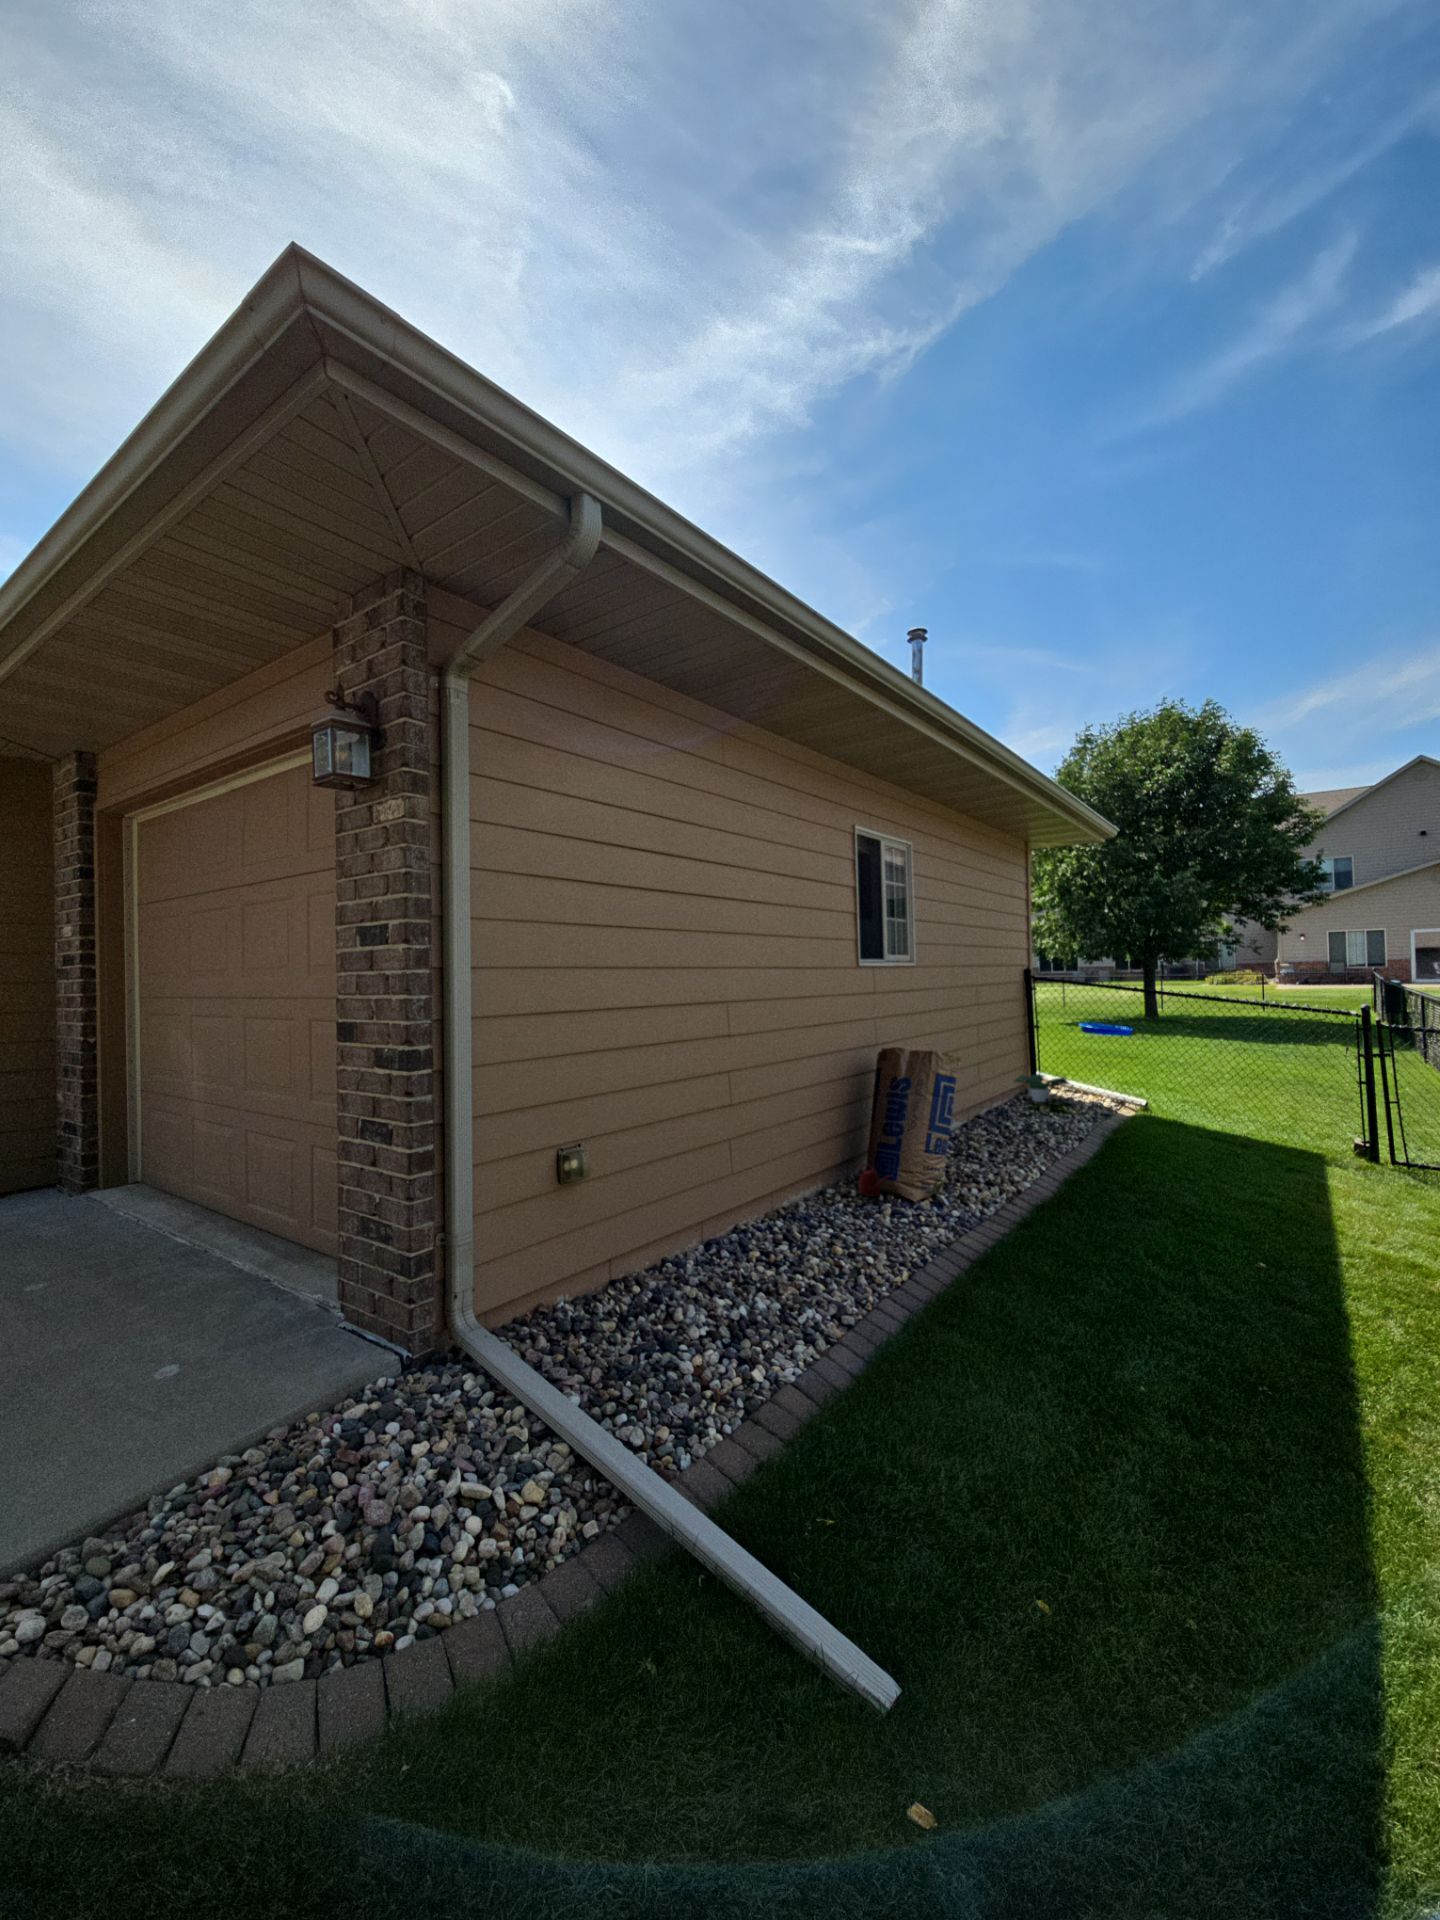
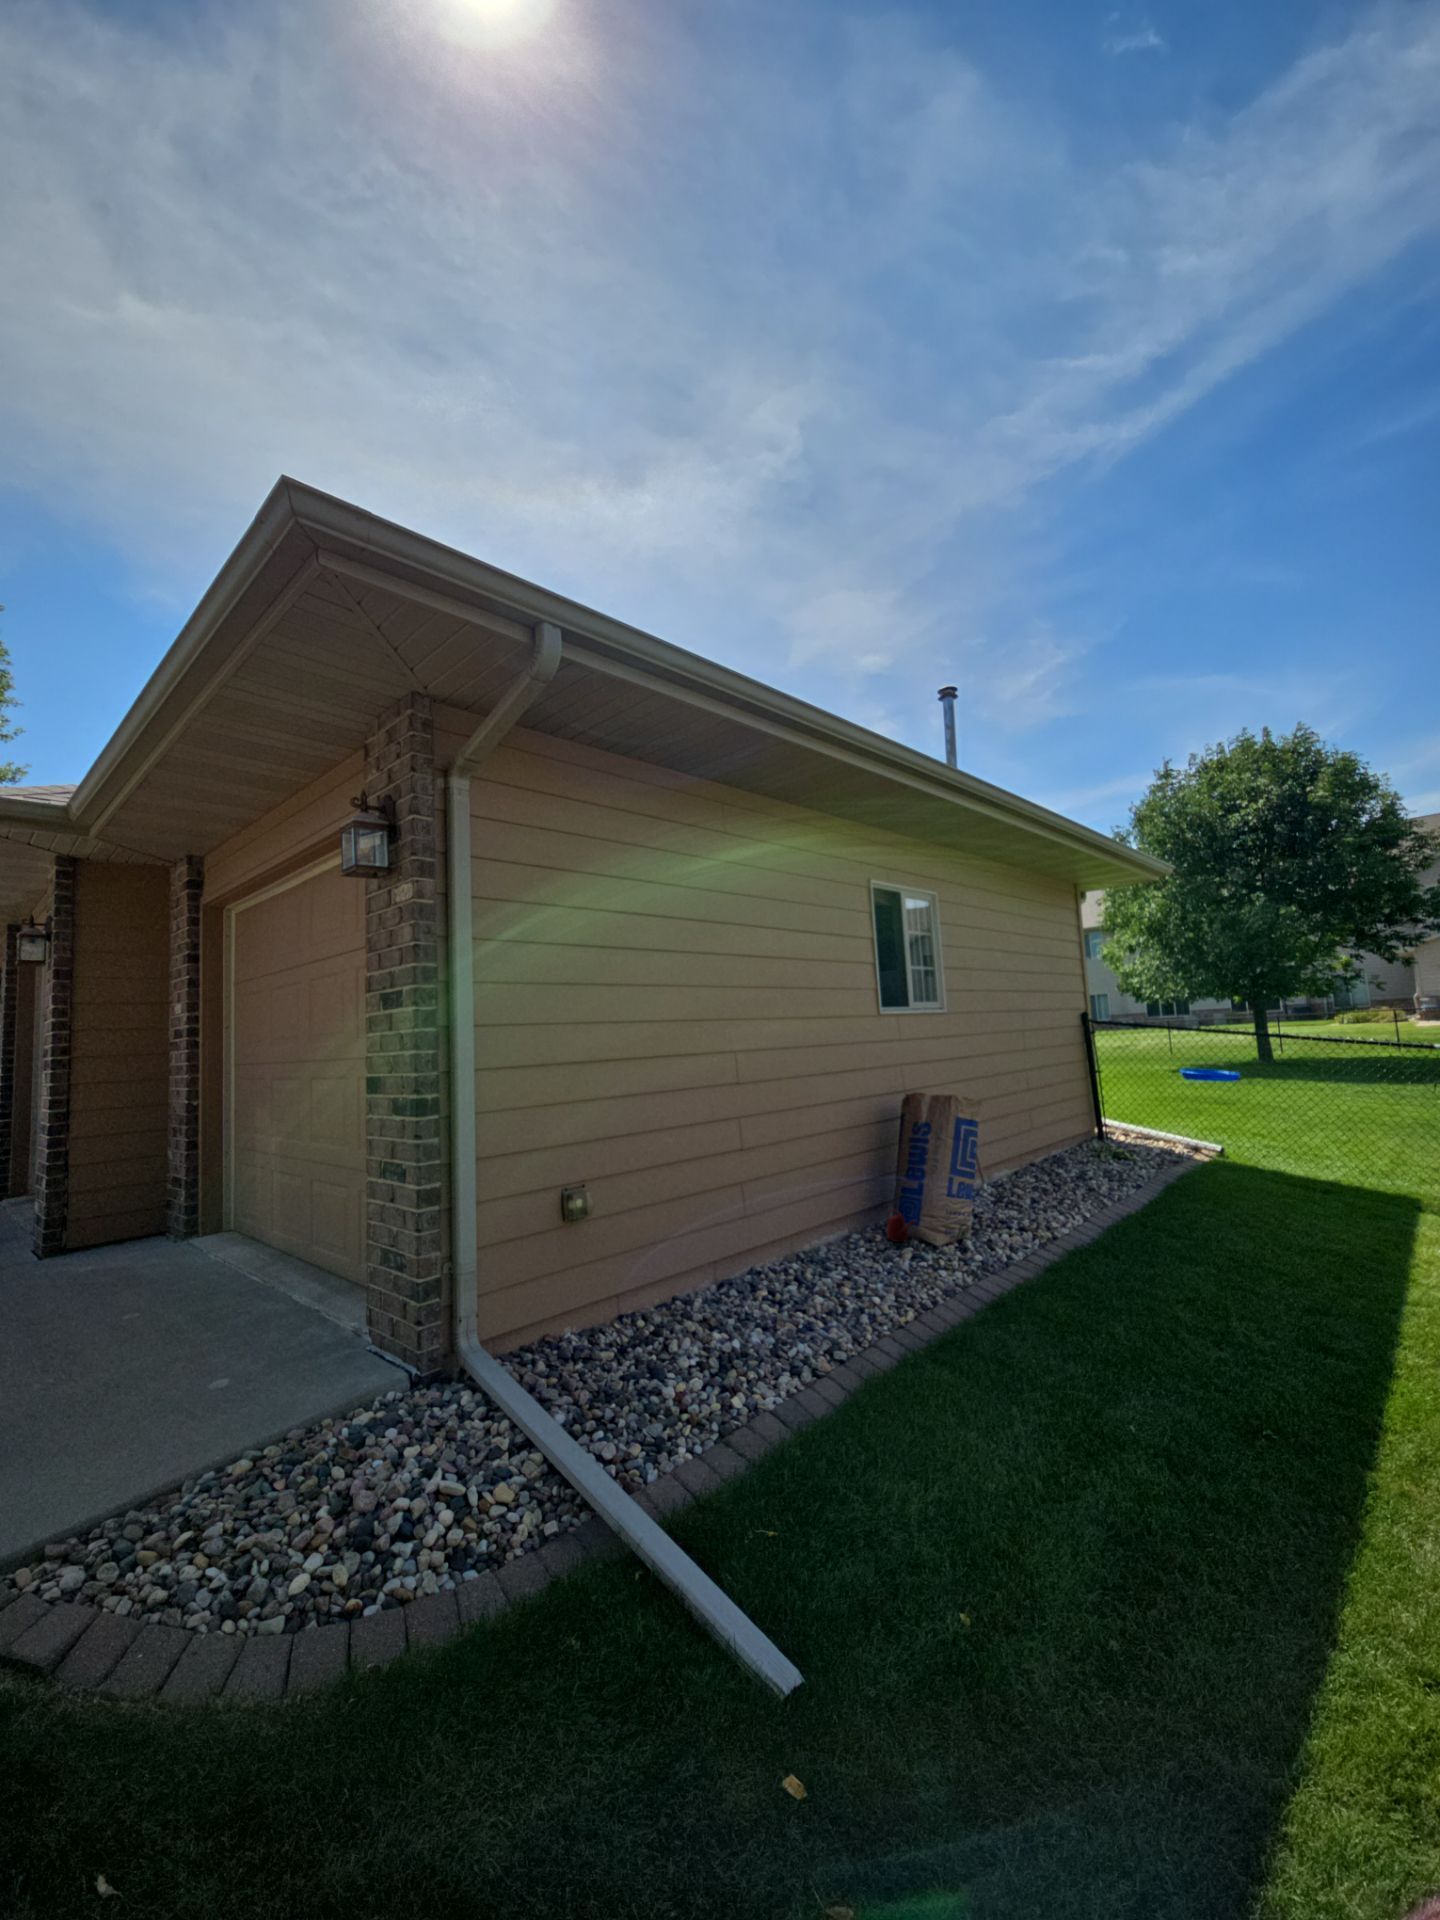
potted plant: present [1014,1074,1073,1102] -> none [1077,1119,1140,1149]

